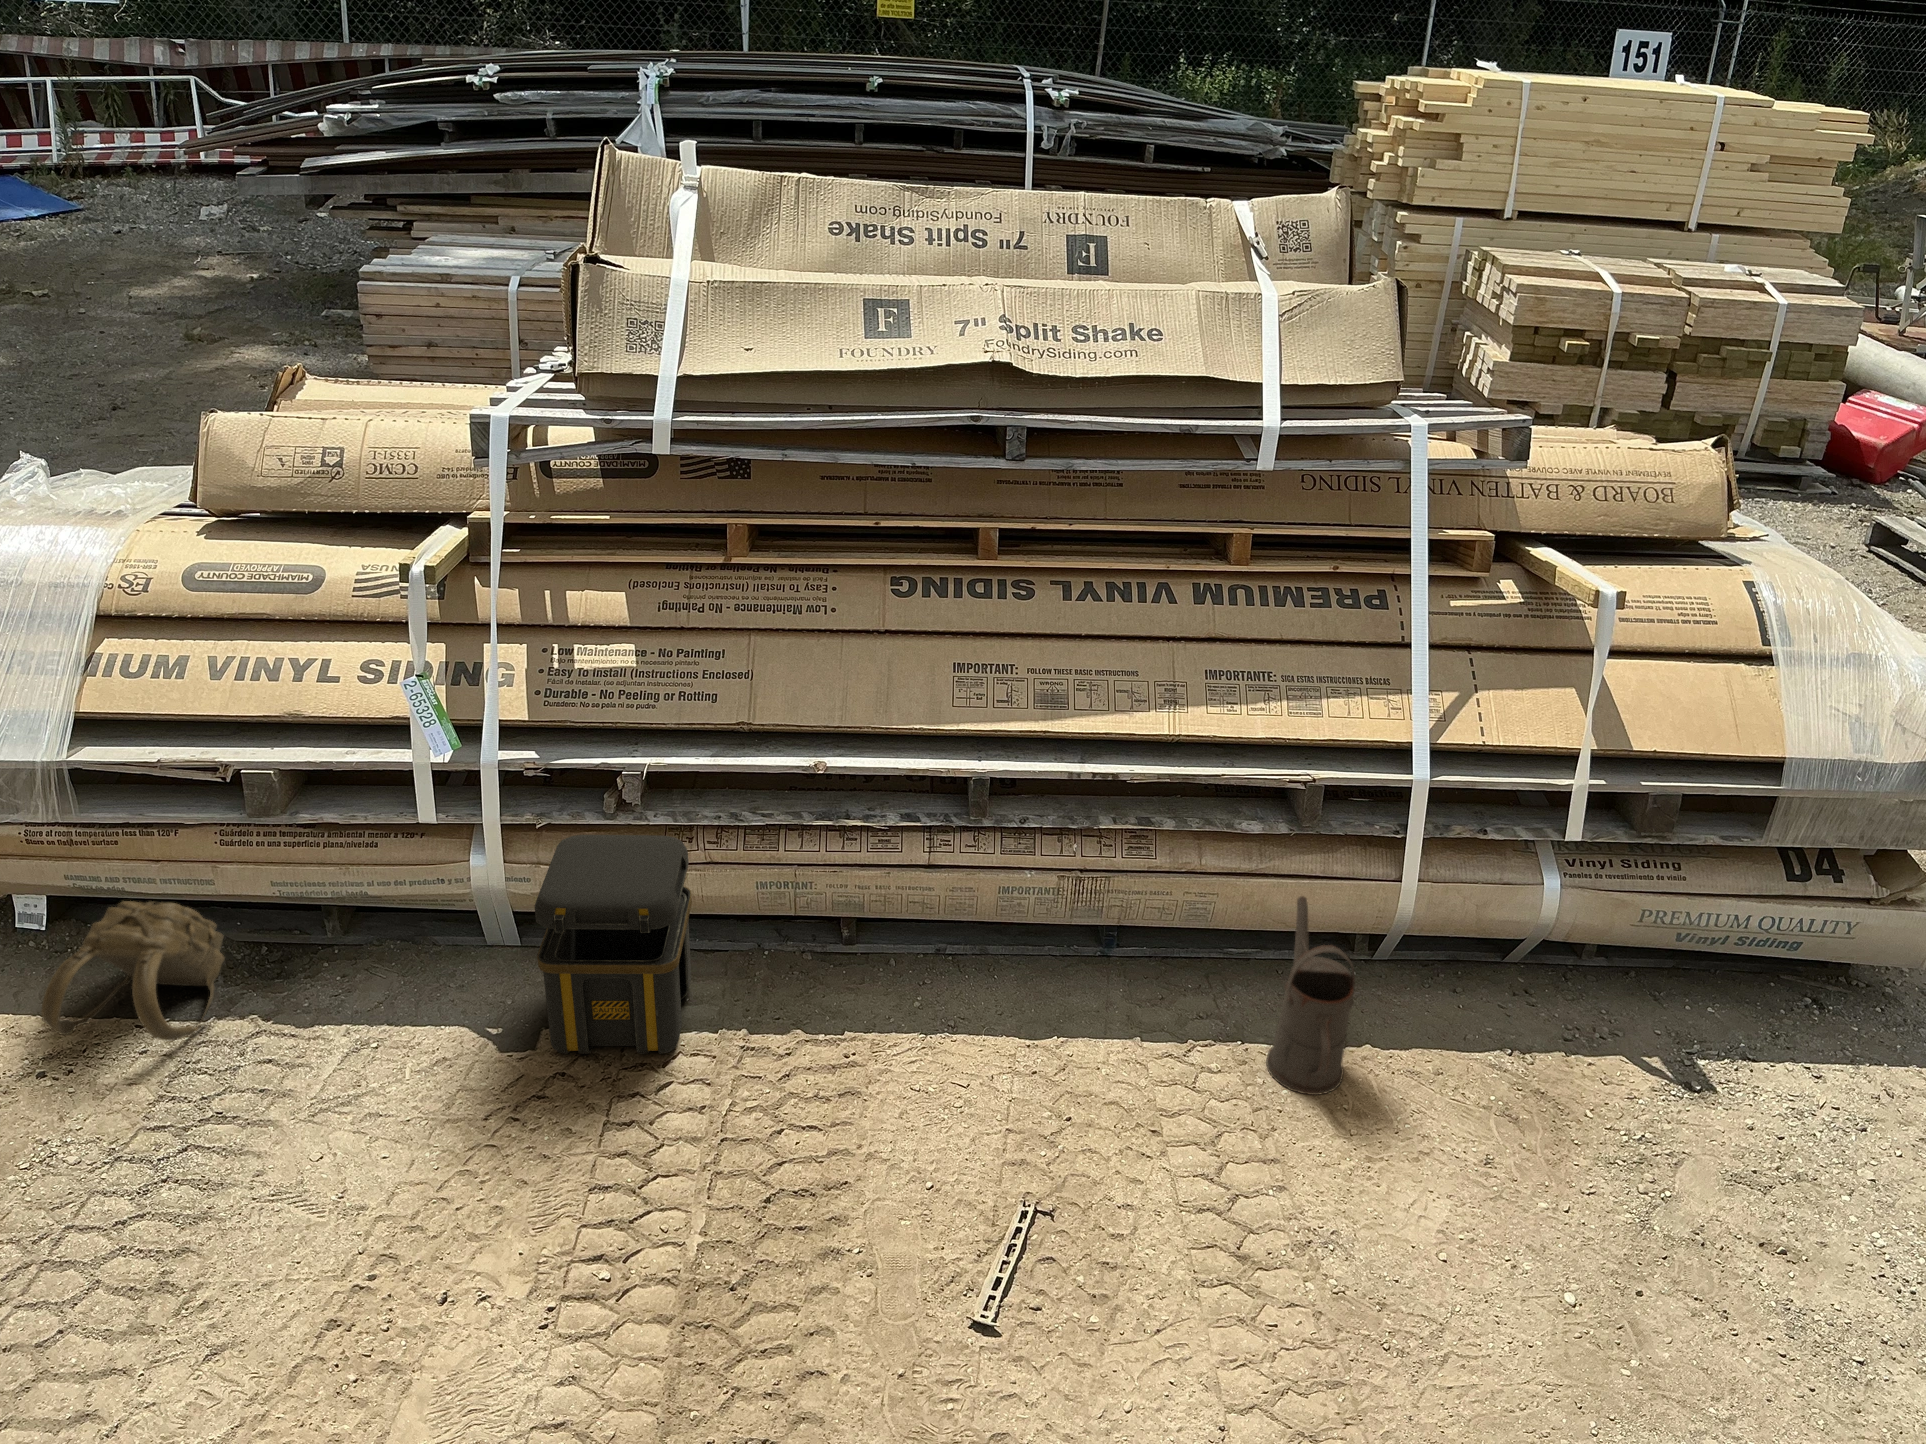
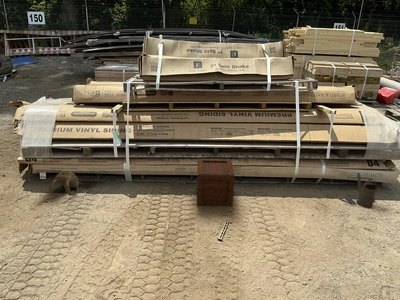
toolbox: present [535,835,692,1054] -> none [136,159,164,198]
wooden crate: none [866,836,1073,1099] -> present [197,159,235,206]
watering can: present [1266,896,1355,1095] -> present [357,173,377,208]

